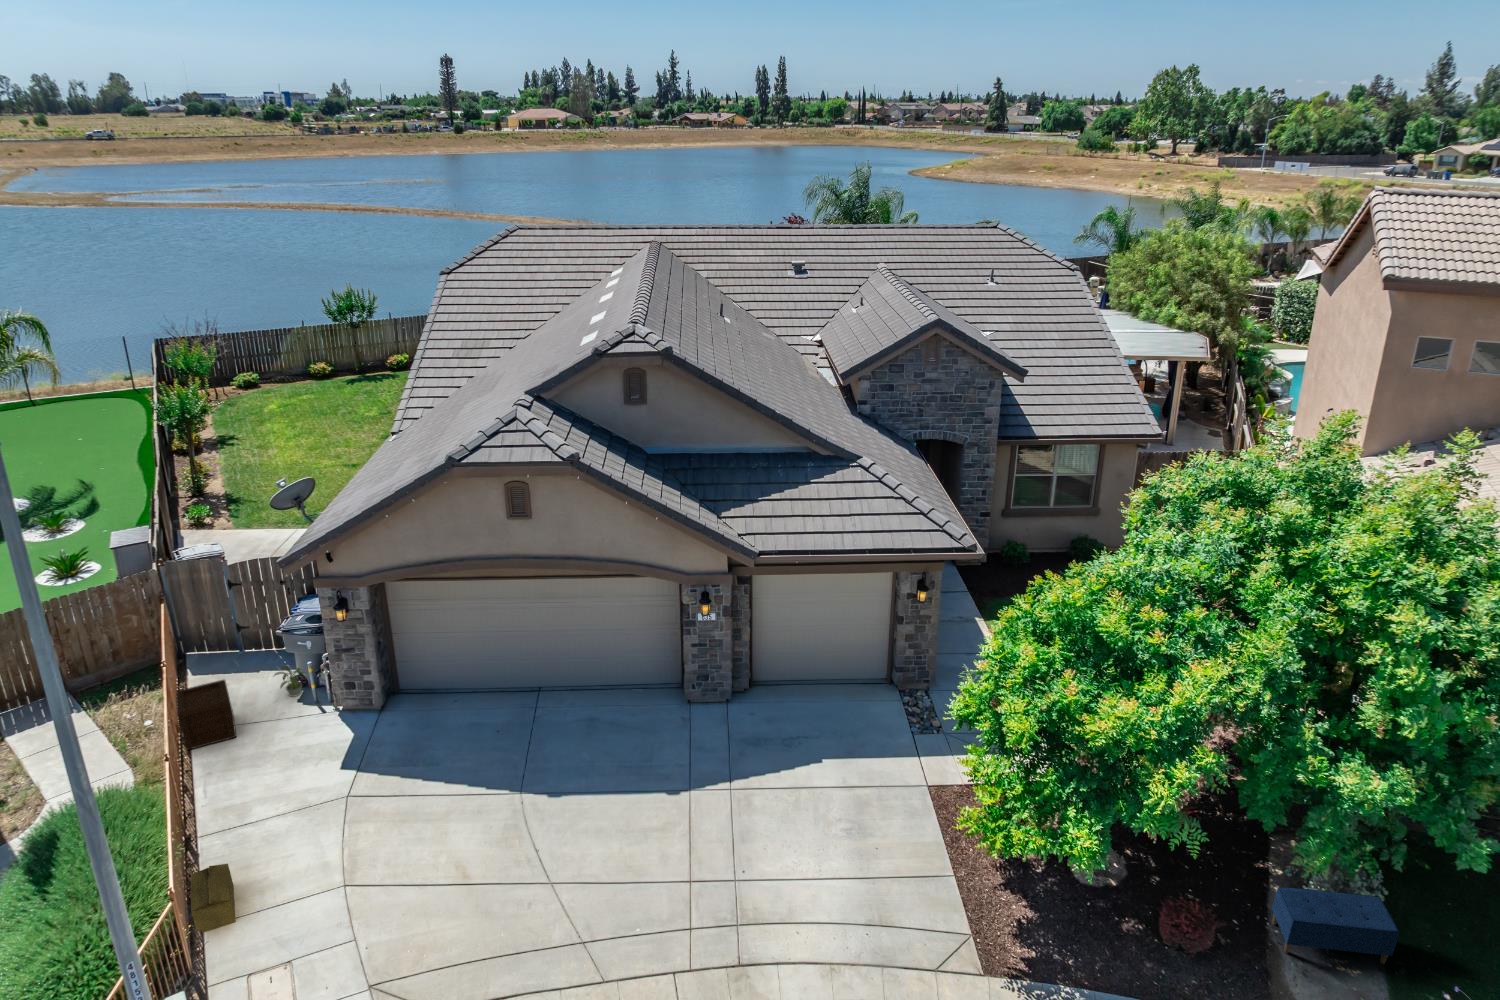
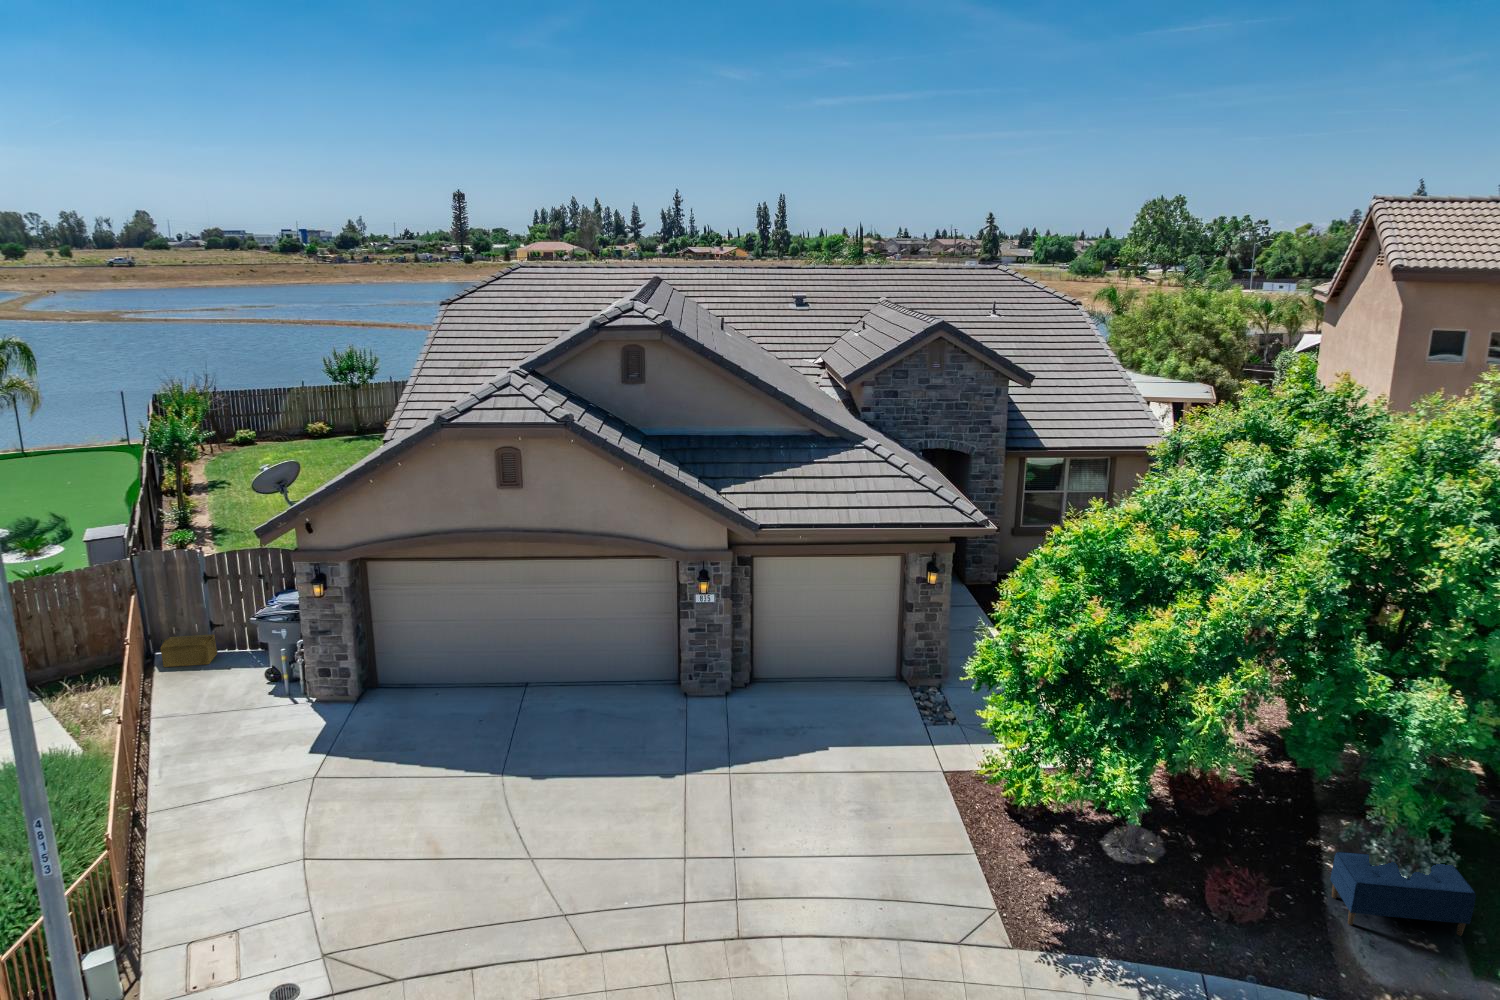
lounge chair: none [212,355,242,393] -> present [209,409,237,446]
potted plant: present [275,666,305,697] -> none [243,658,284,692]
wooden crate: present [176,680,236,750] -> none [136,666,199,737]
cardboard box: present [191,864,236,933] -> present [160,634,217,667]

